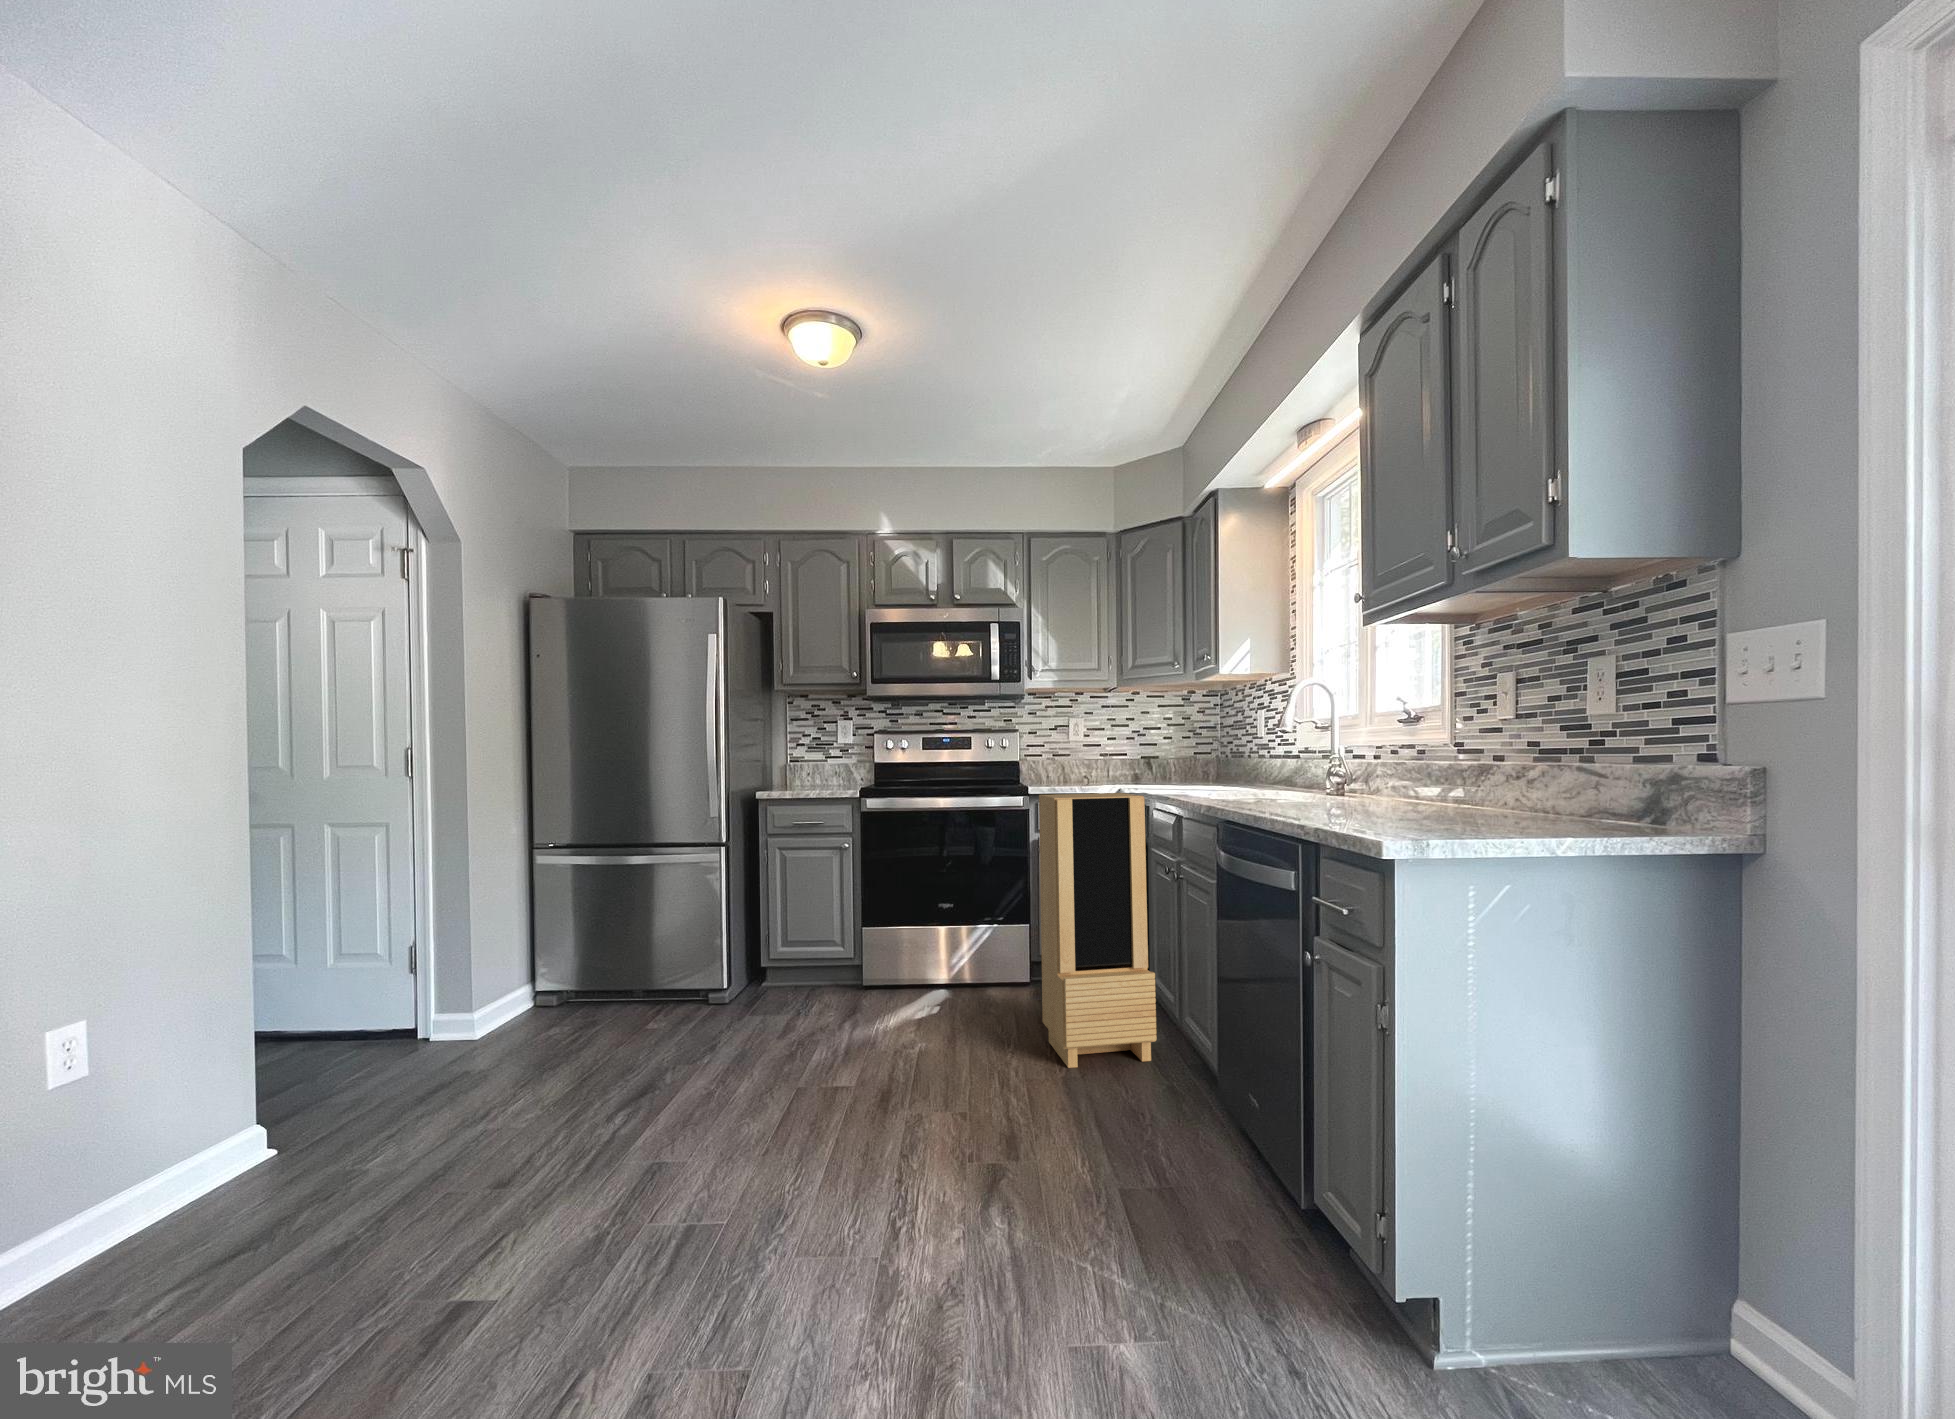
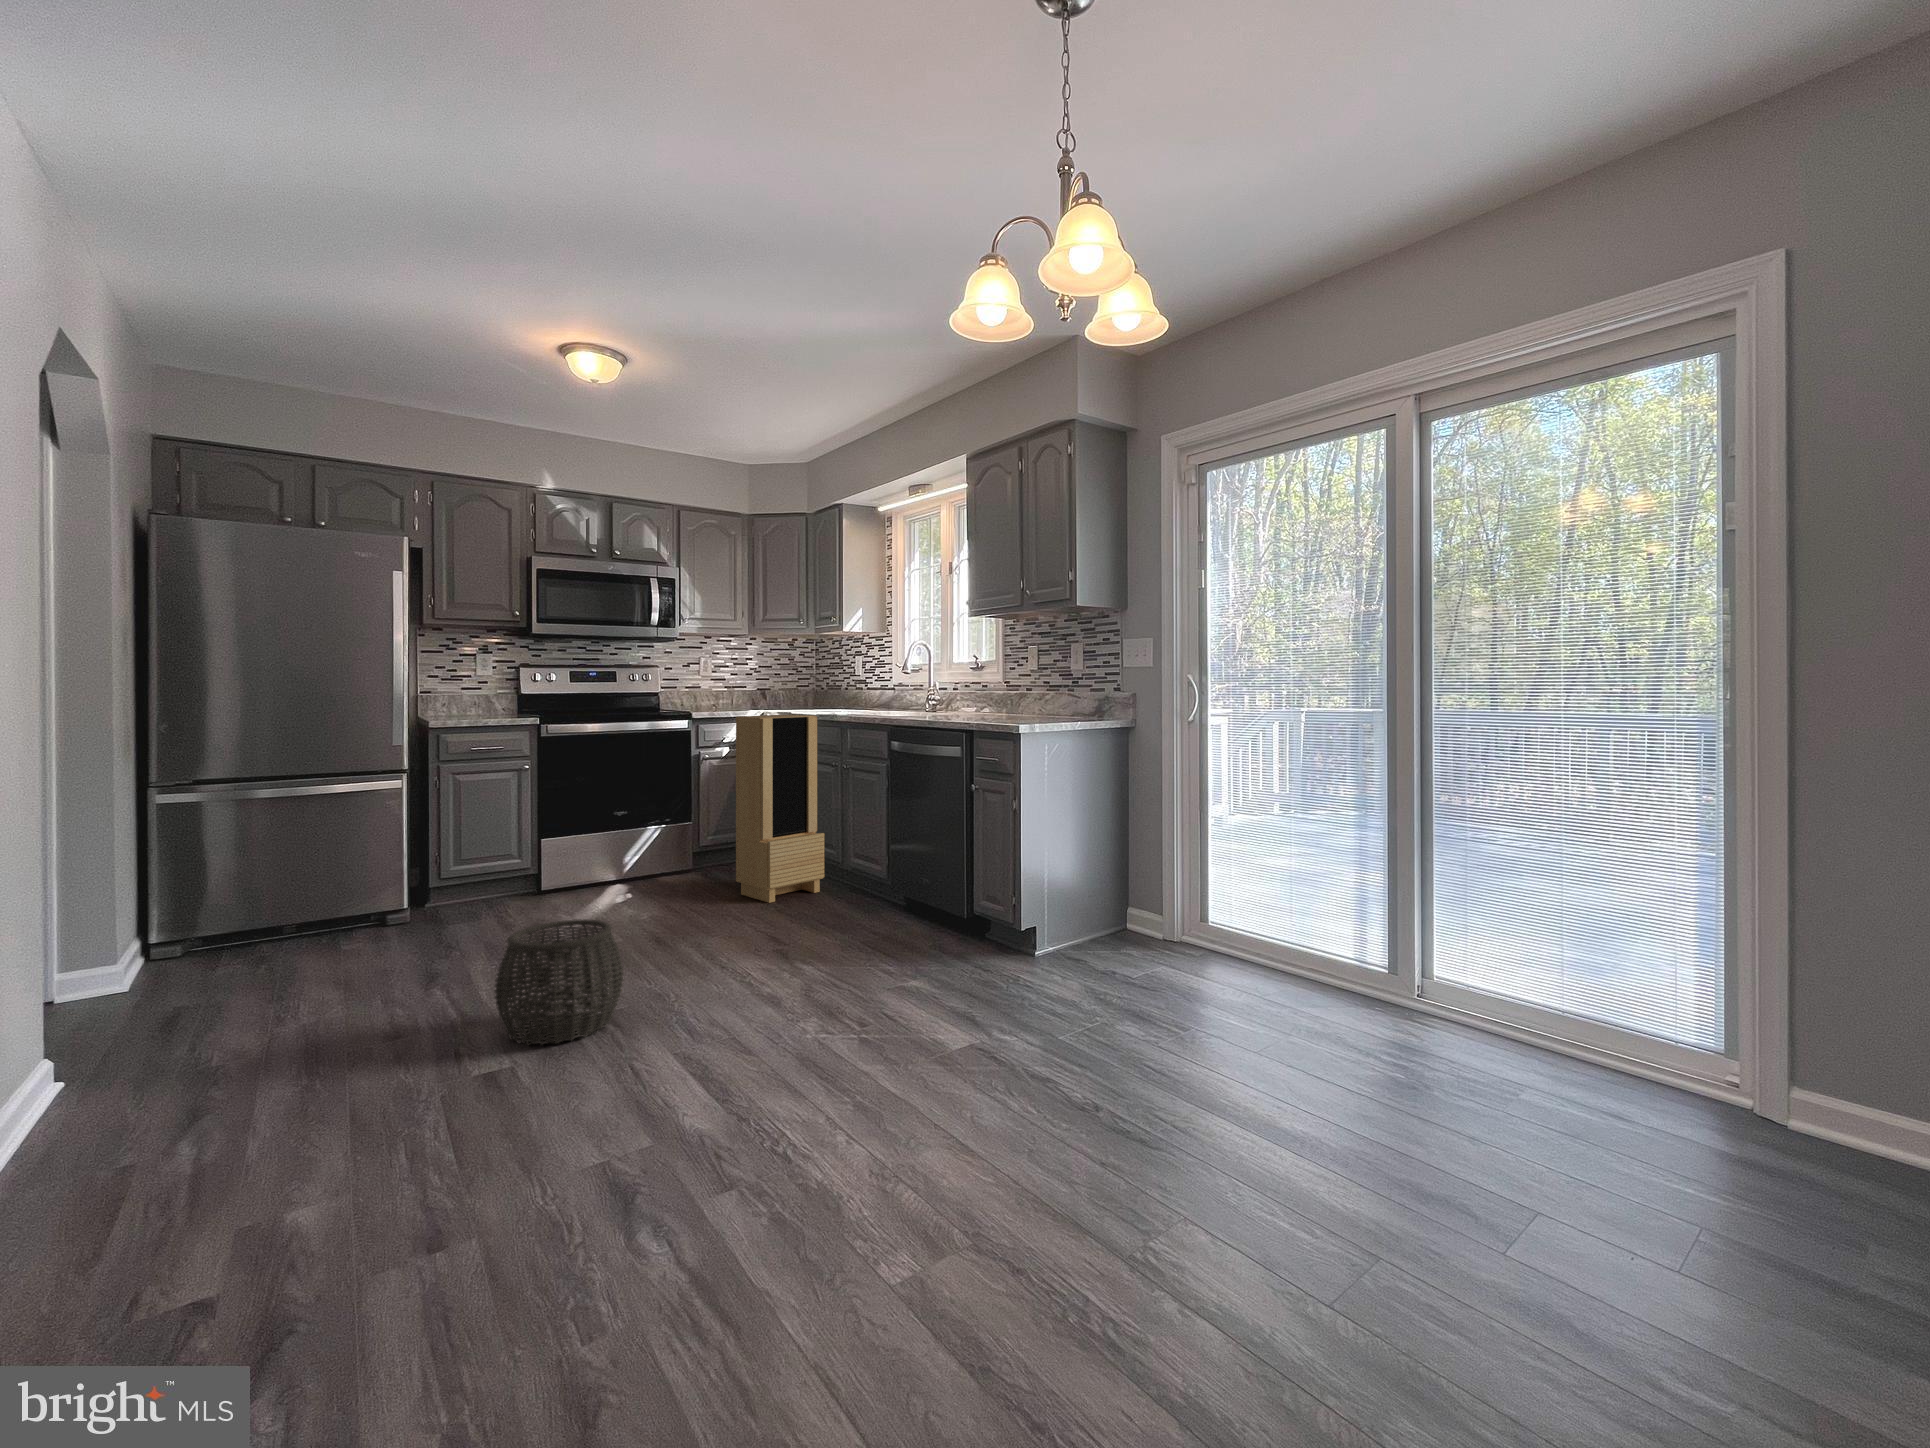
woven basket: none [474,1100,666,1324] -> present [495,919,624,1045]

